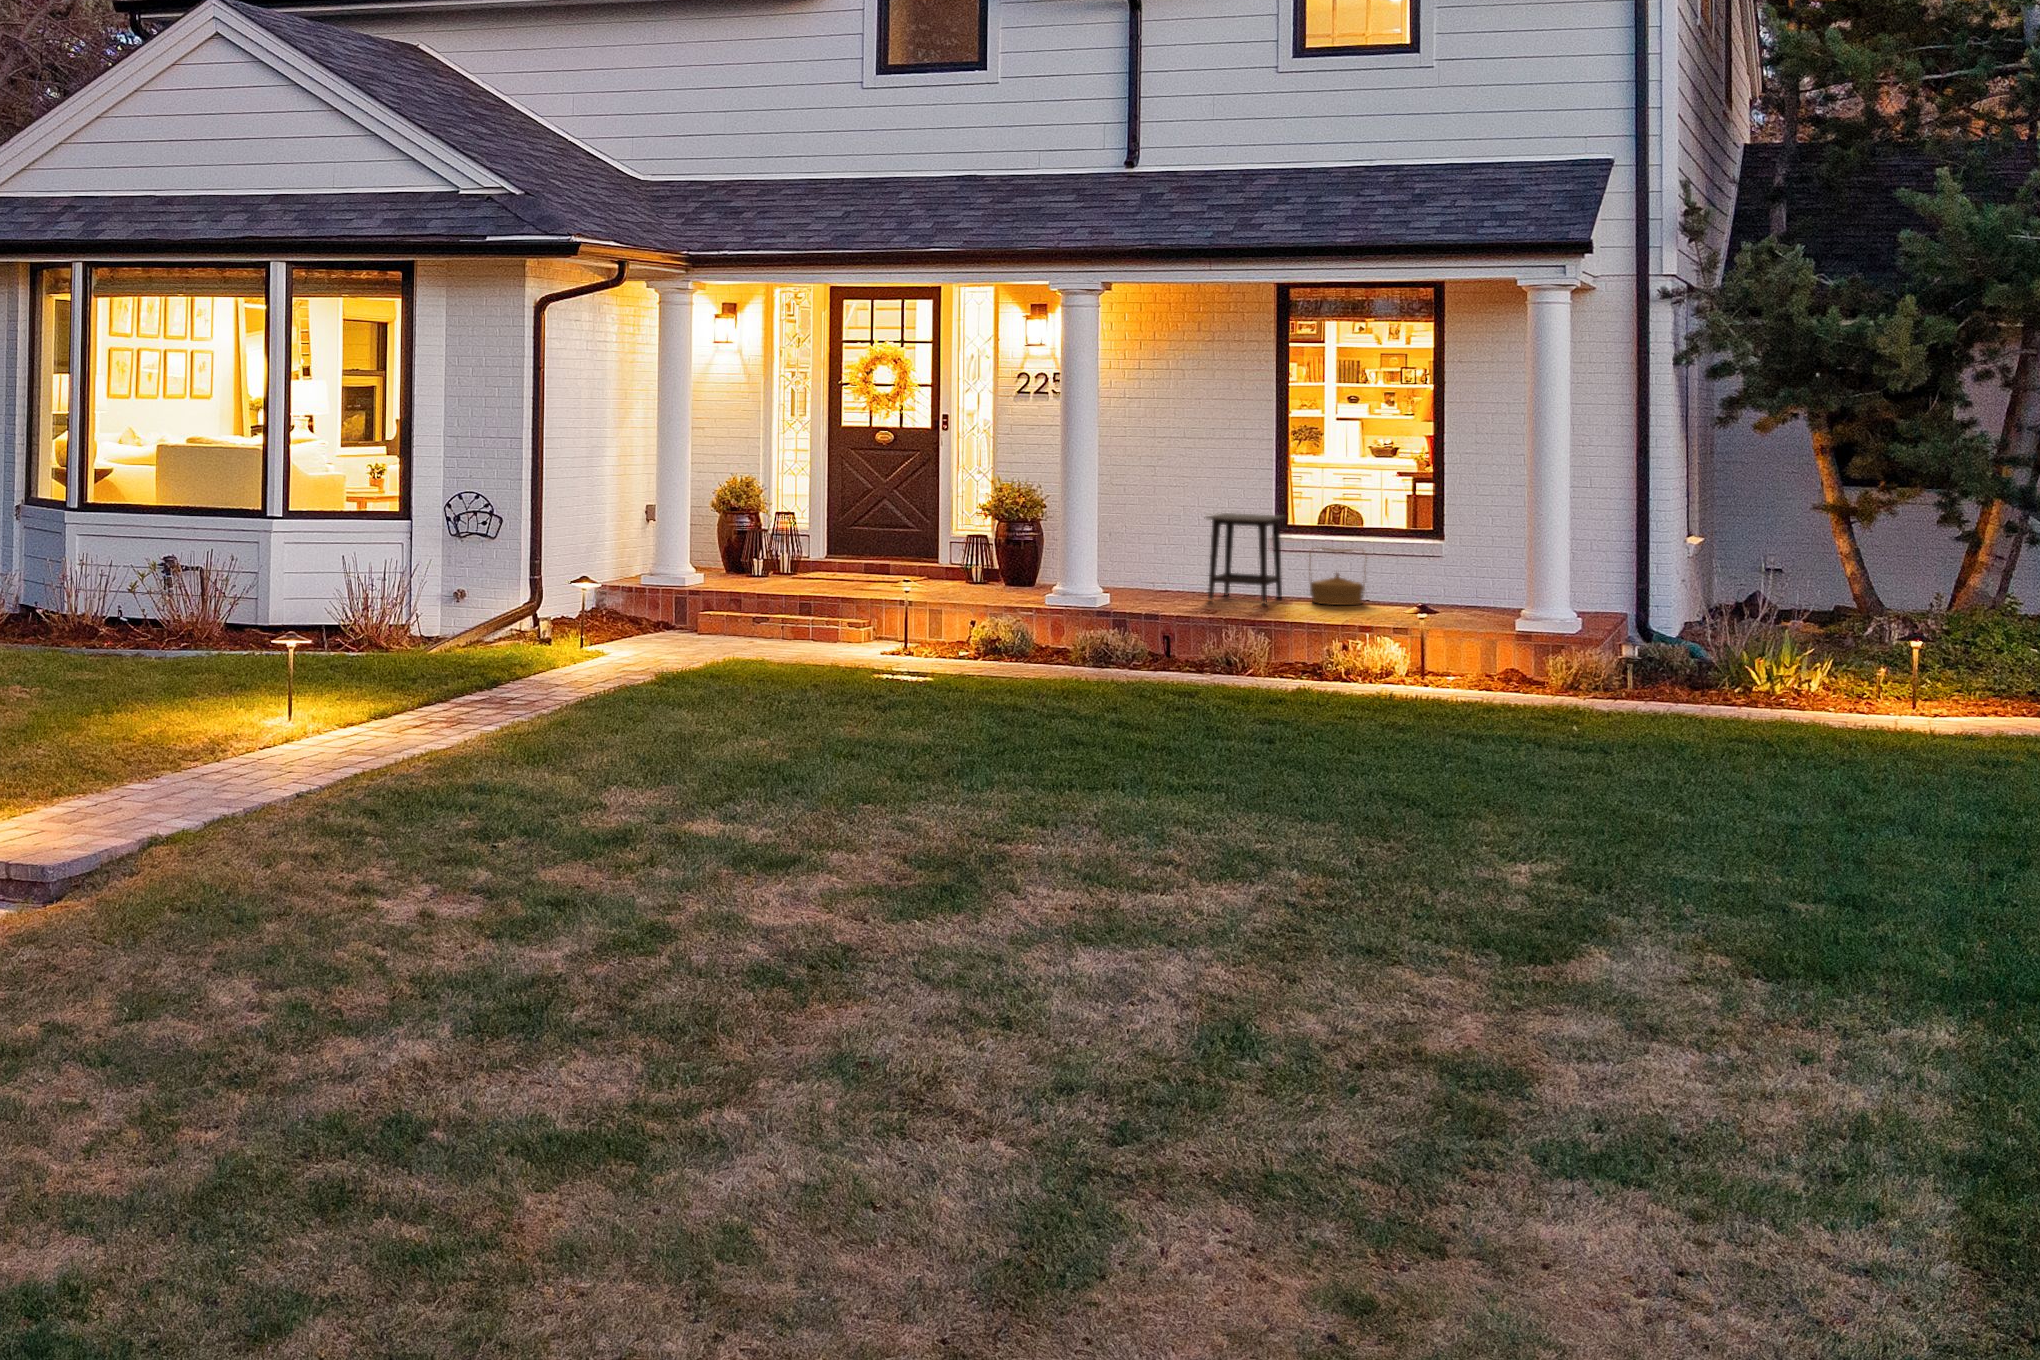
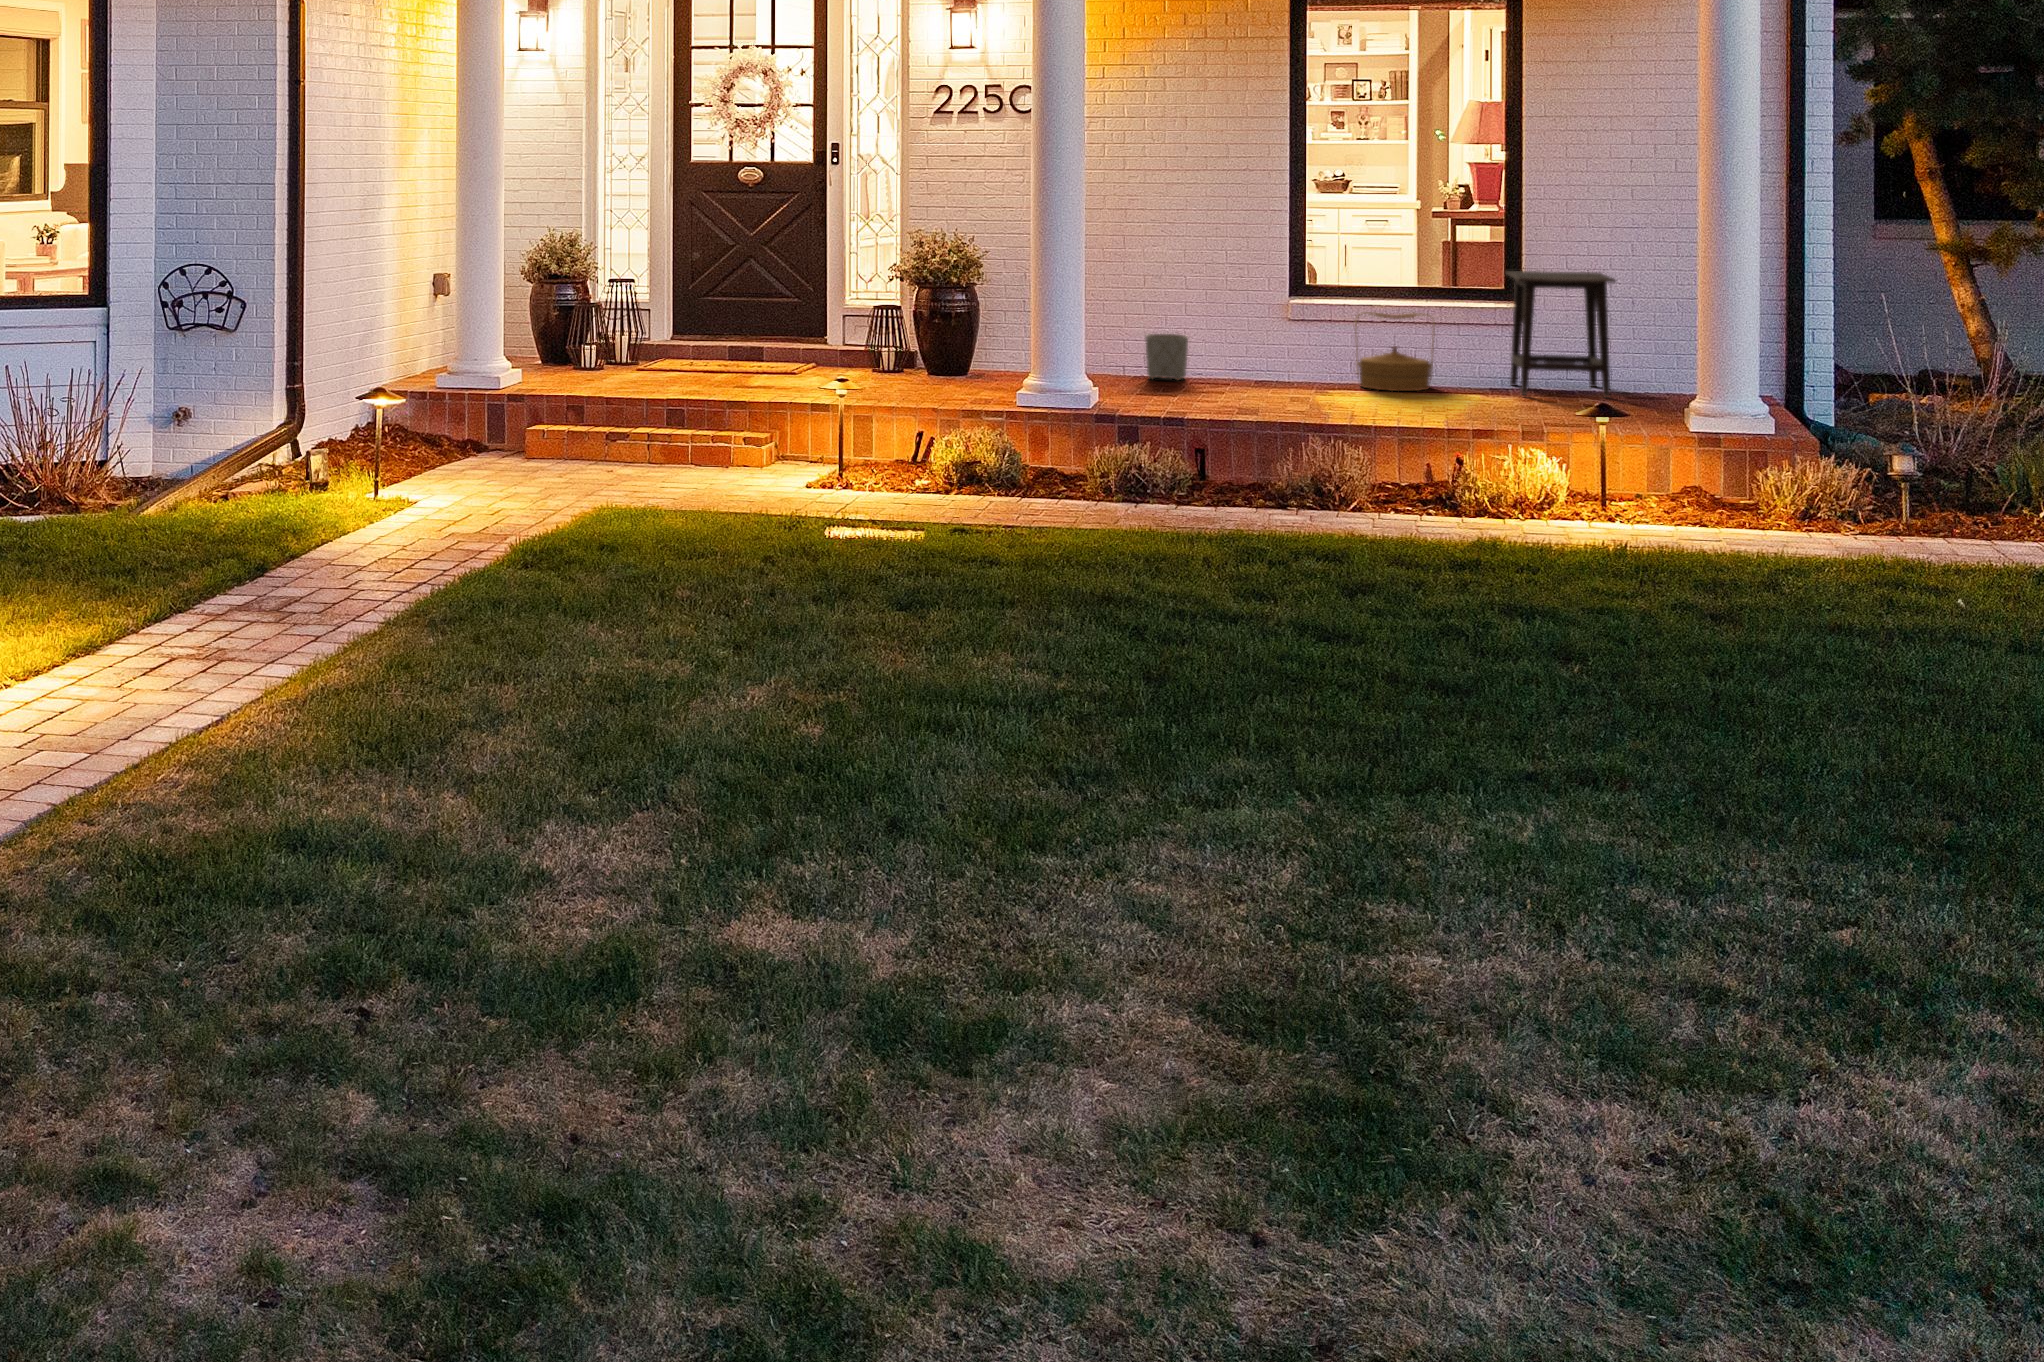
side table: present [1207,513,1285,603] -> present [1506,271,1615,397]
planter: none [1163,560,1195,595] -> present [1146,334,1188,380]

